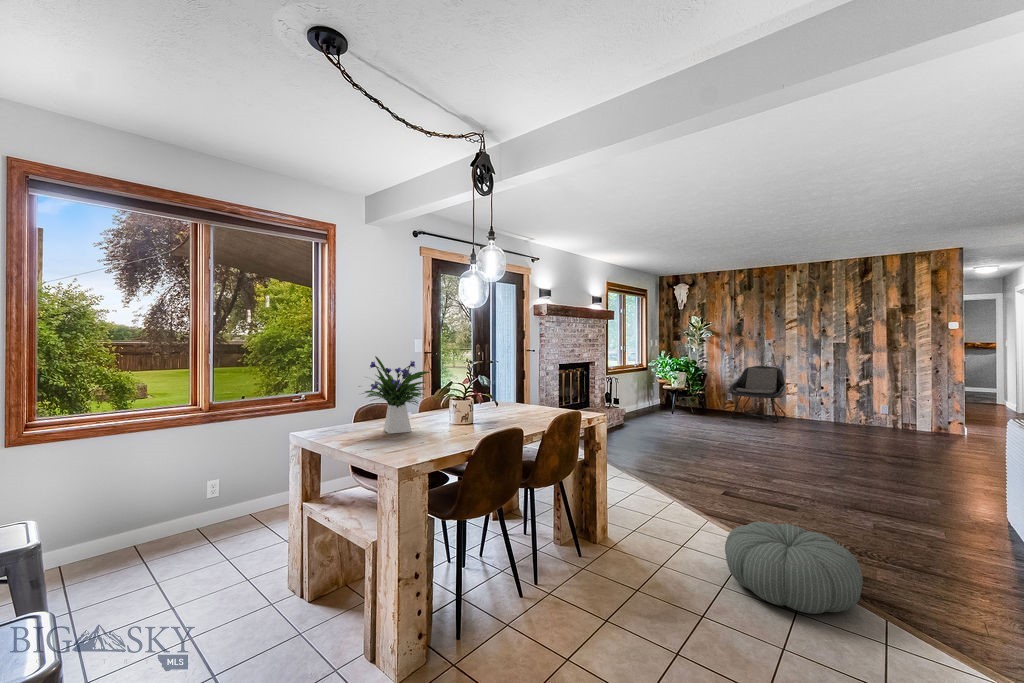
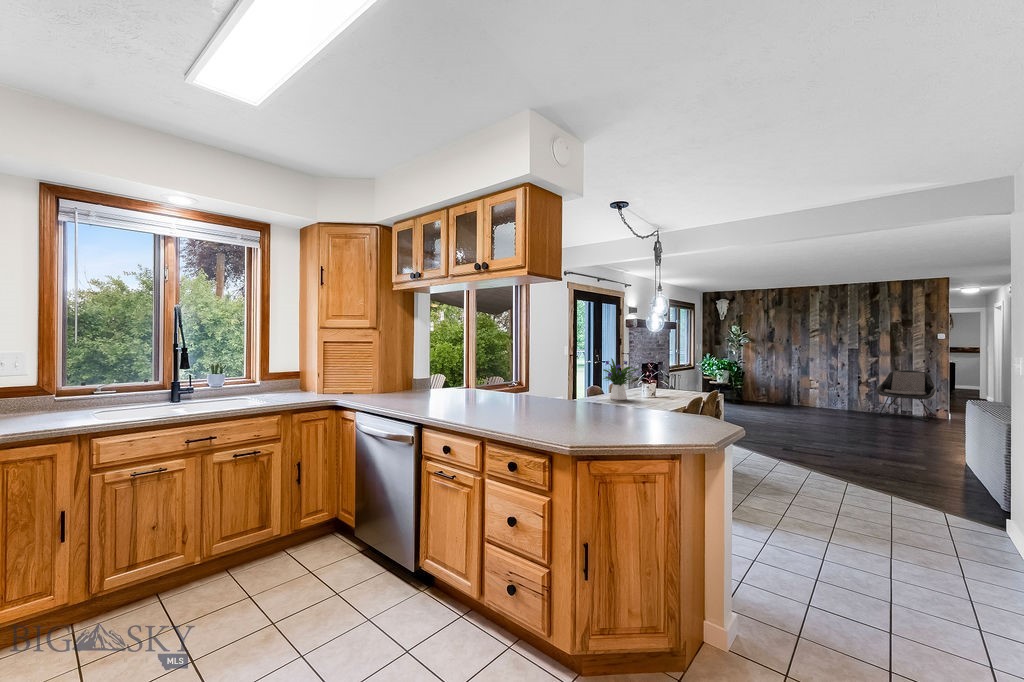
lounge chair: present [729,366,786,423] -> present [877,370,936,422]
pouf: present [725,522,863,614] -> none [797,454,876,494]

